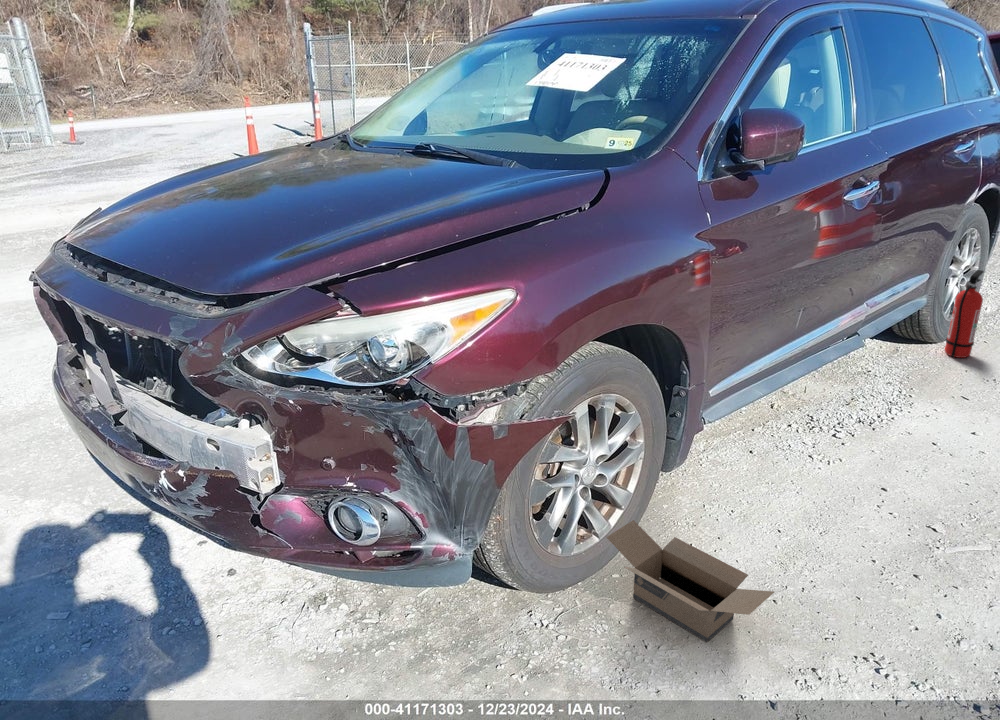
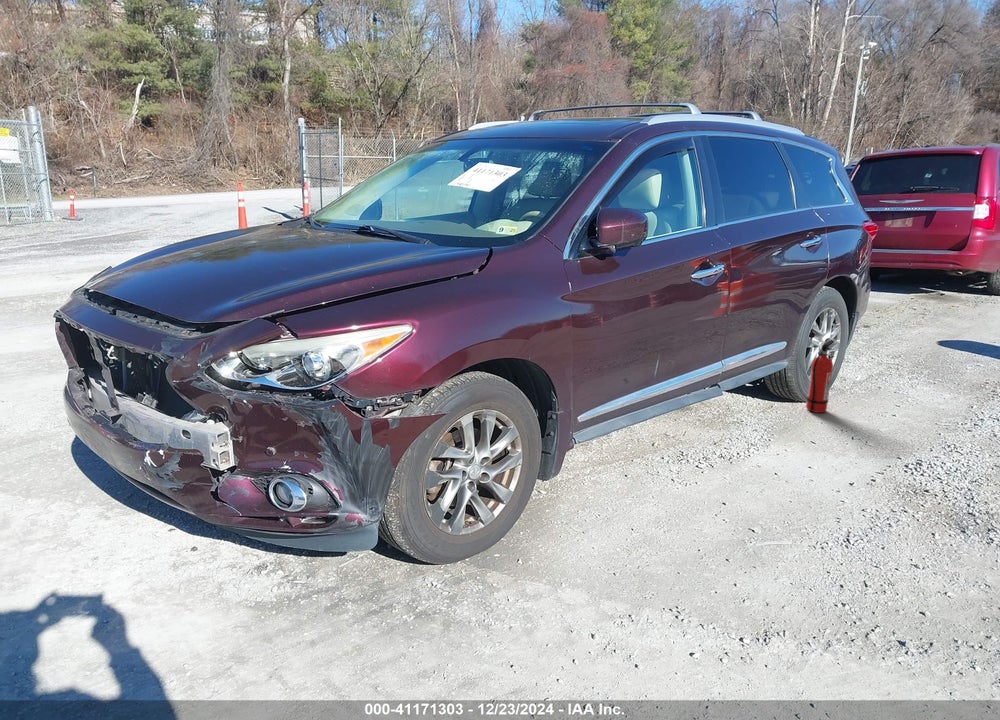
cardboard box: present [607,520,774,642] -> none [489,514,607,602]

